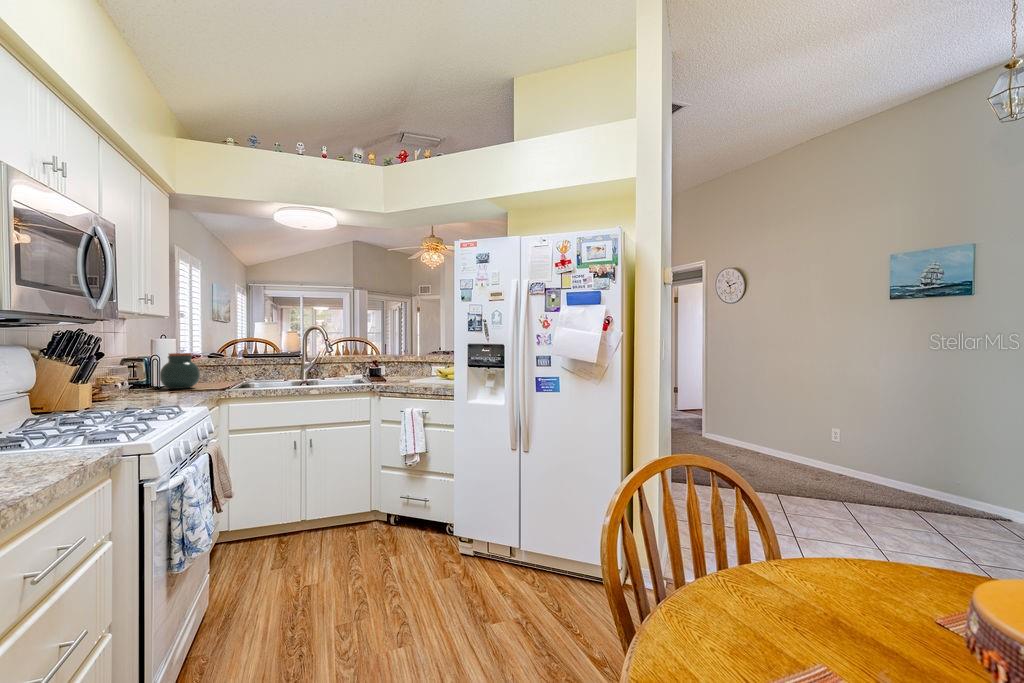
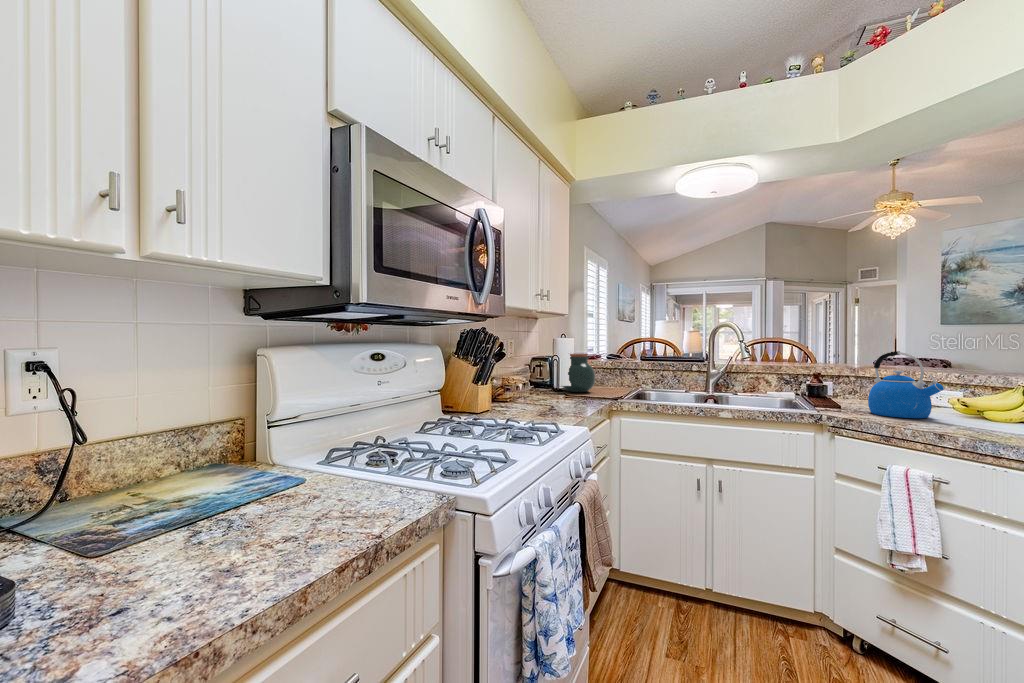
kettle: none [399,345,430,383] -> present [868,351,944,418]

